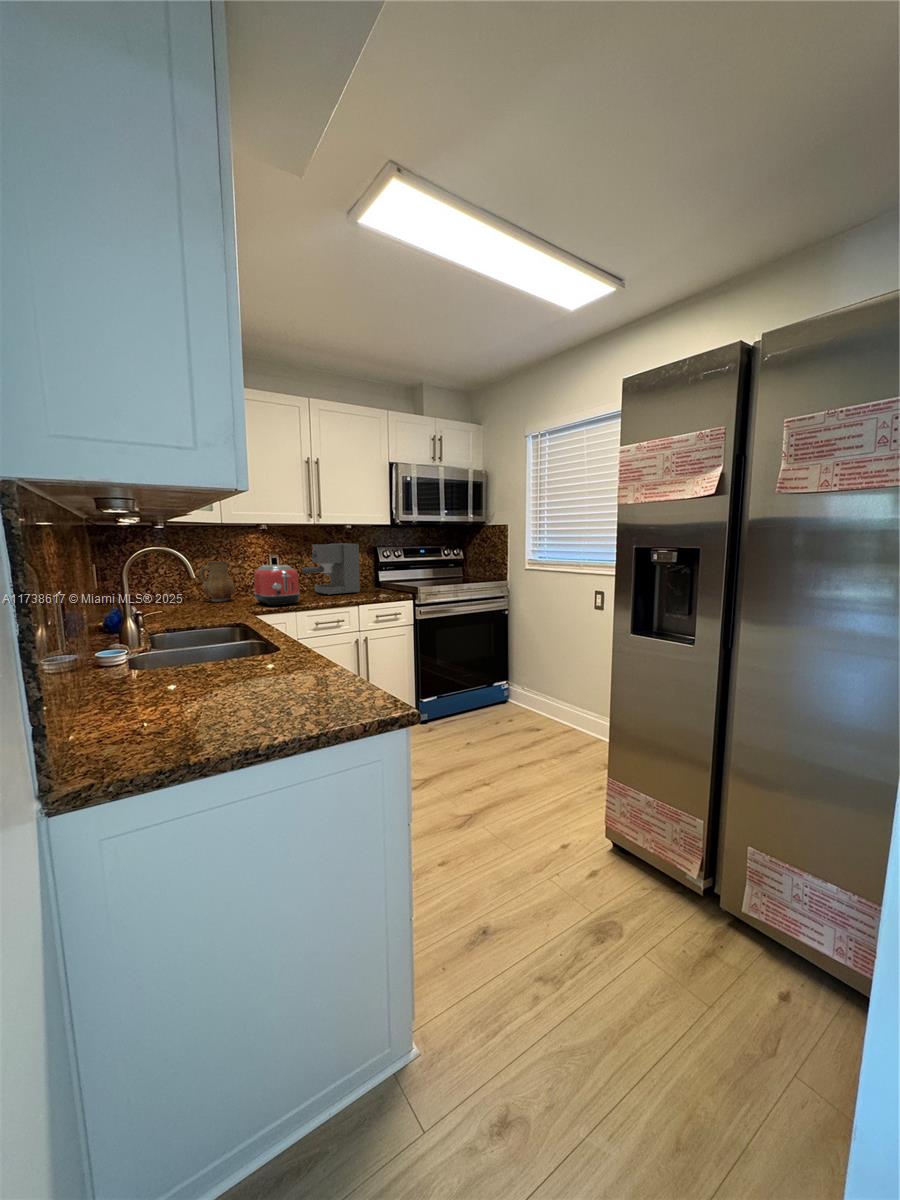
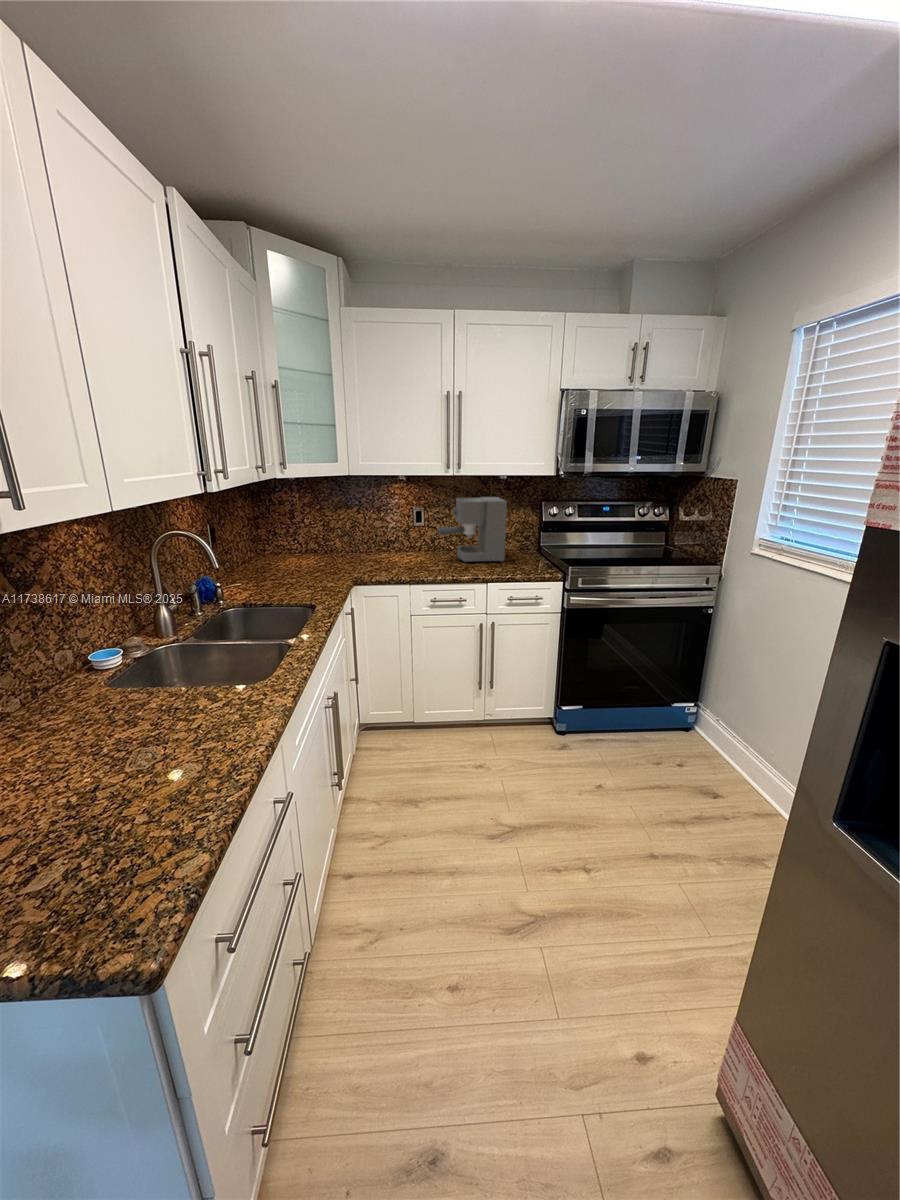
ceramic pitcher: present [200,561,235,602] -> none [338,514,369,559]
toaster: present [254,565,299,606] -> none [376,525,420,575]

